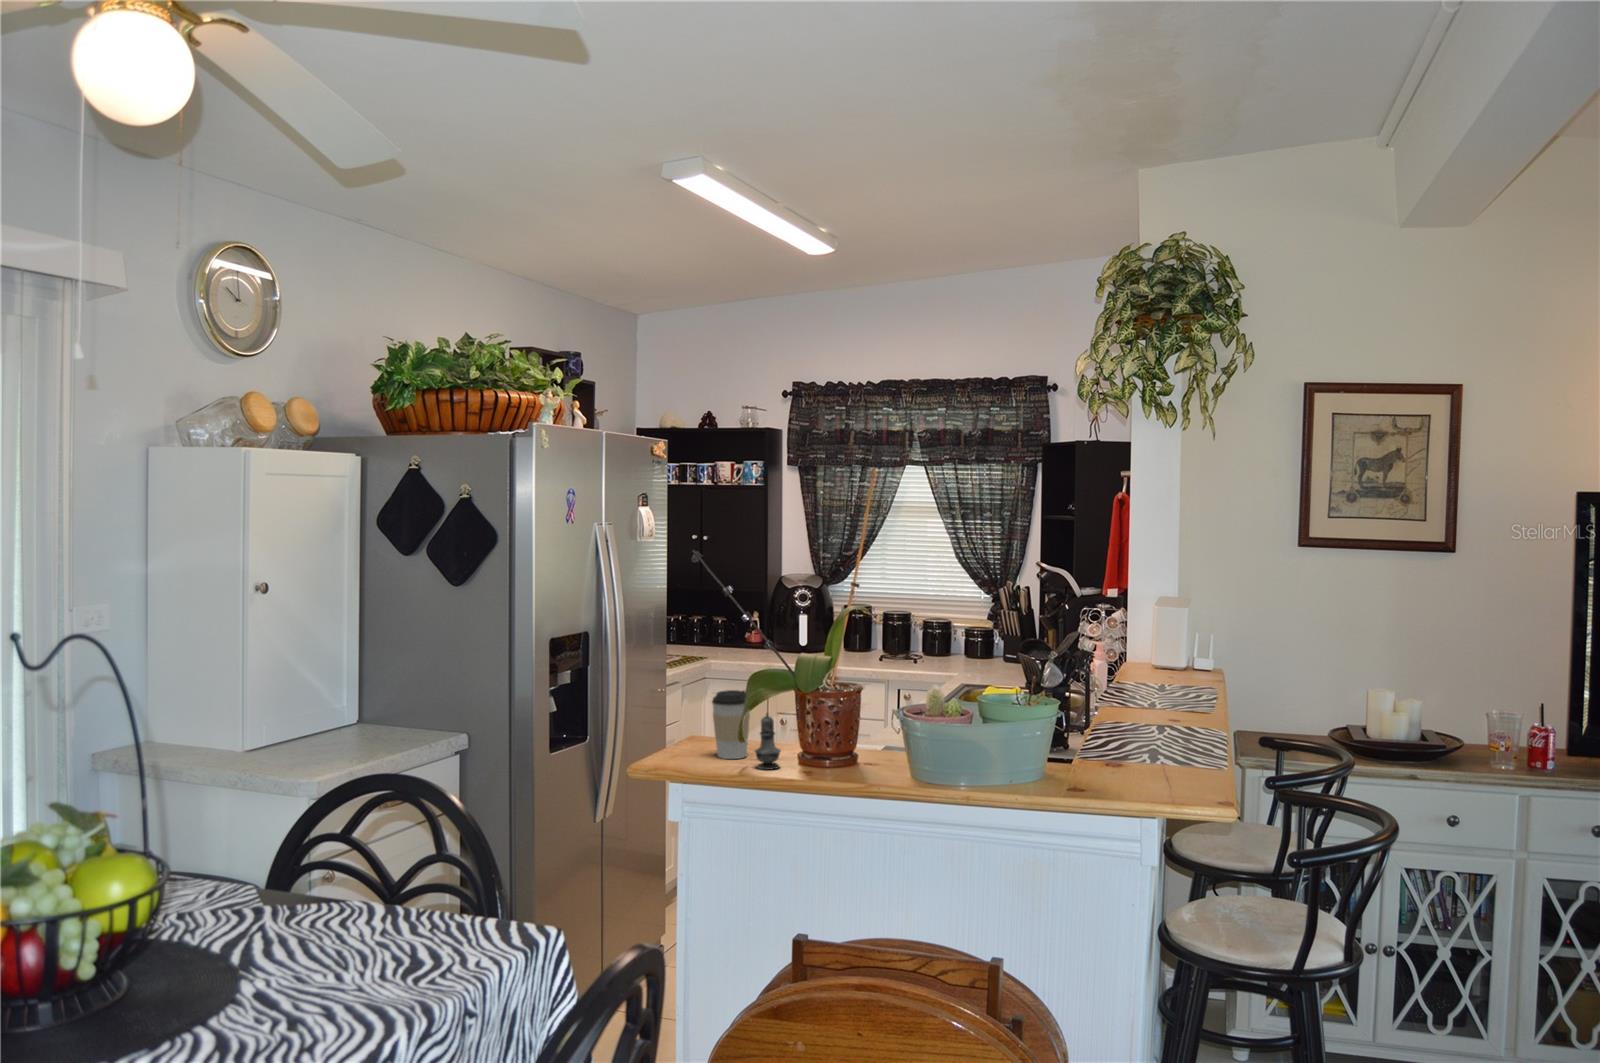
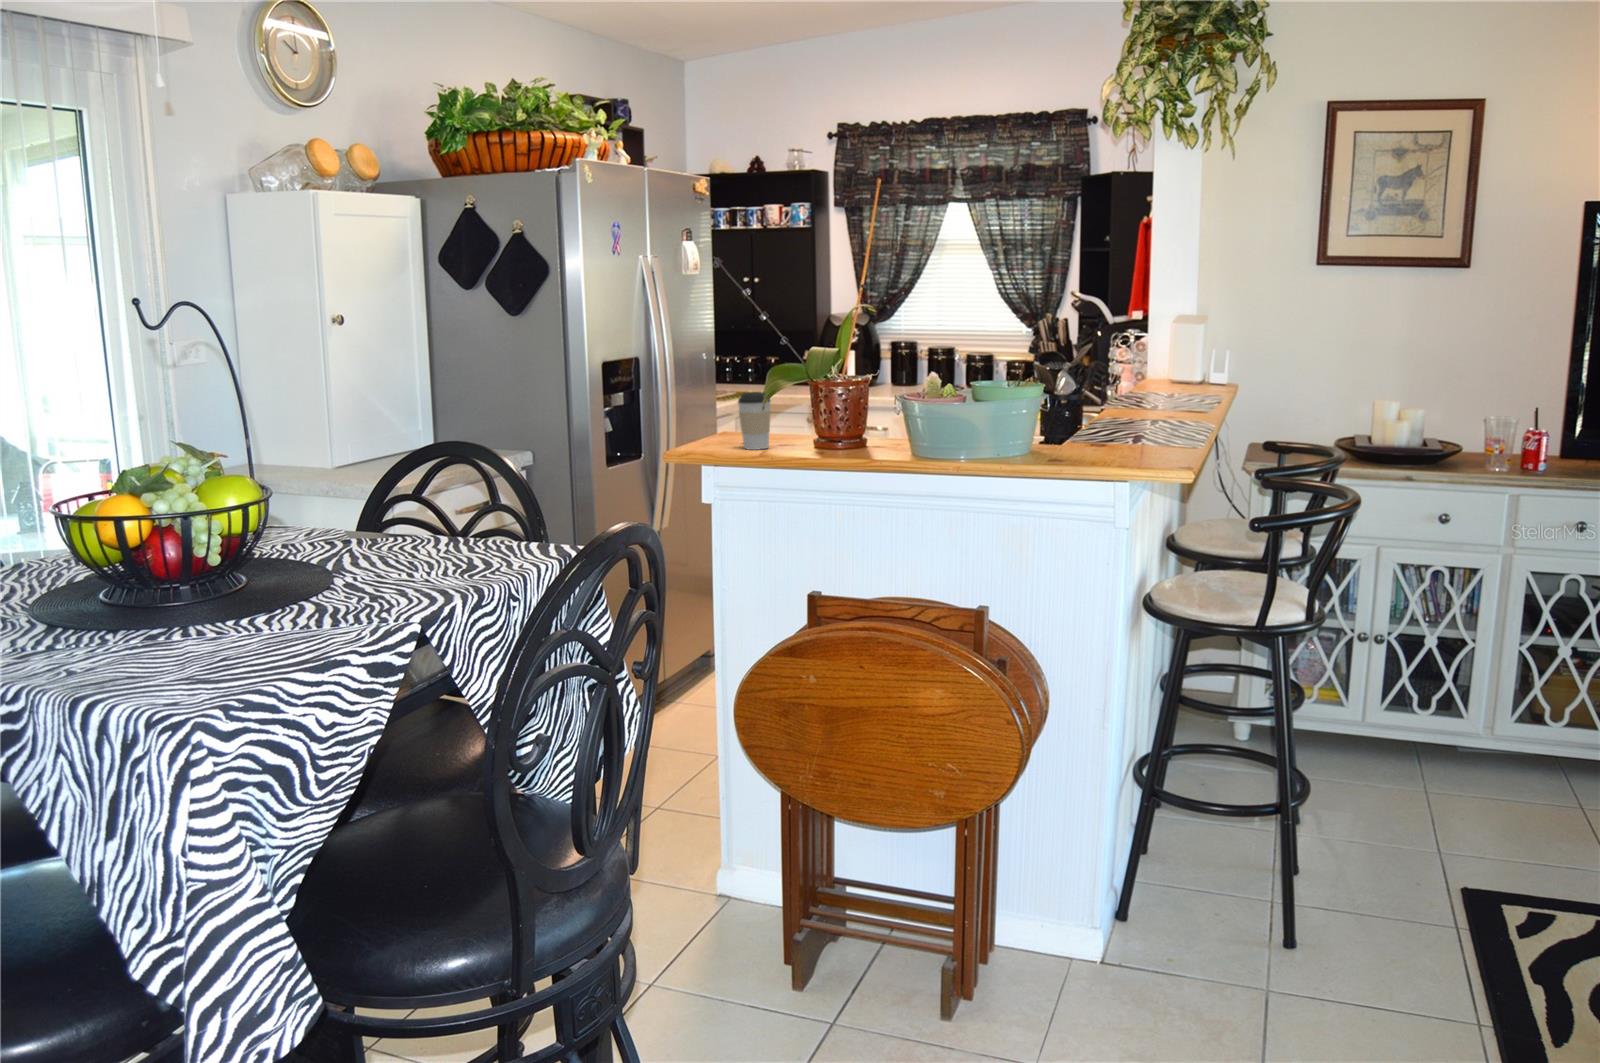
salt shaker: present [755,714,781,770] -> none [773,407,796,455]

